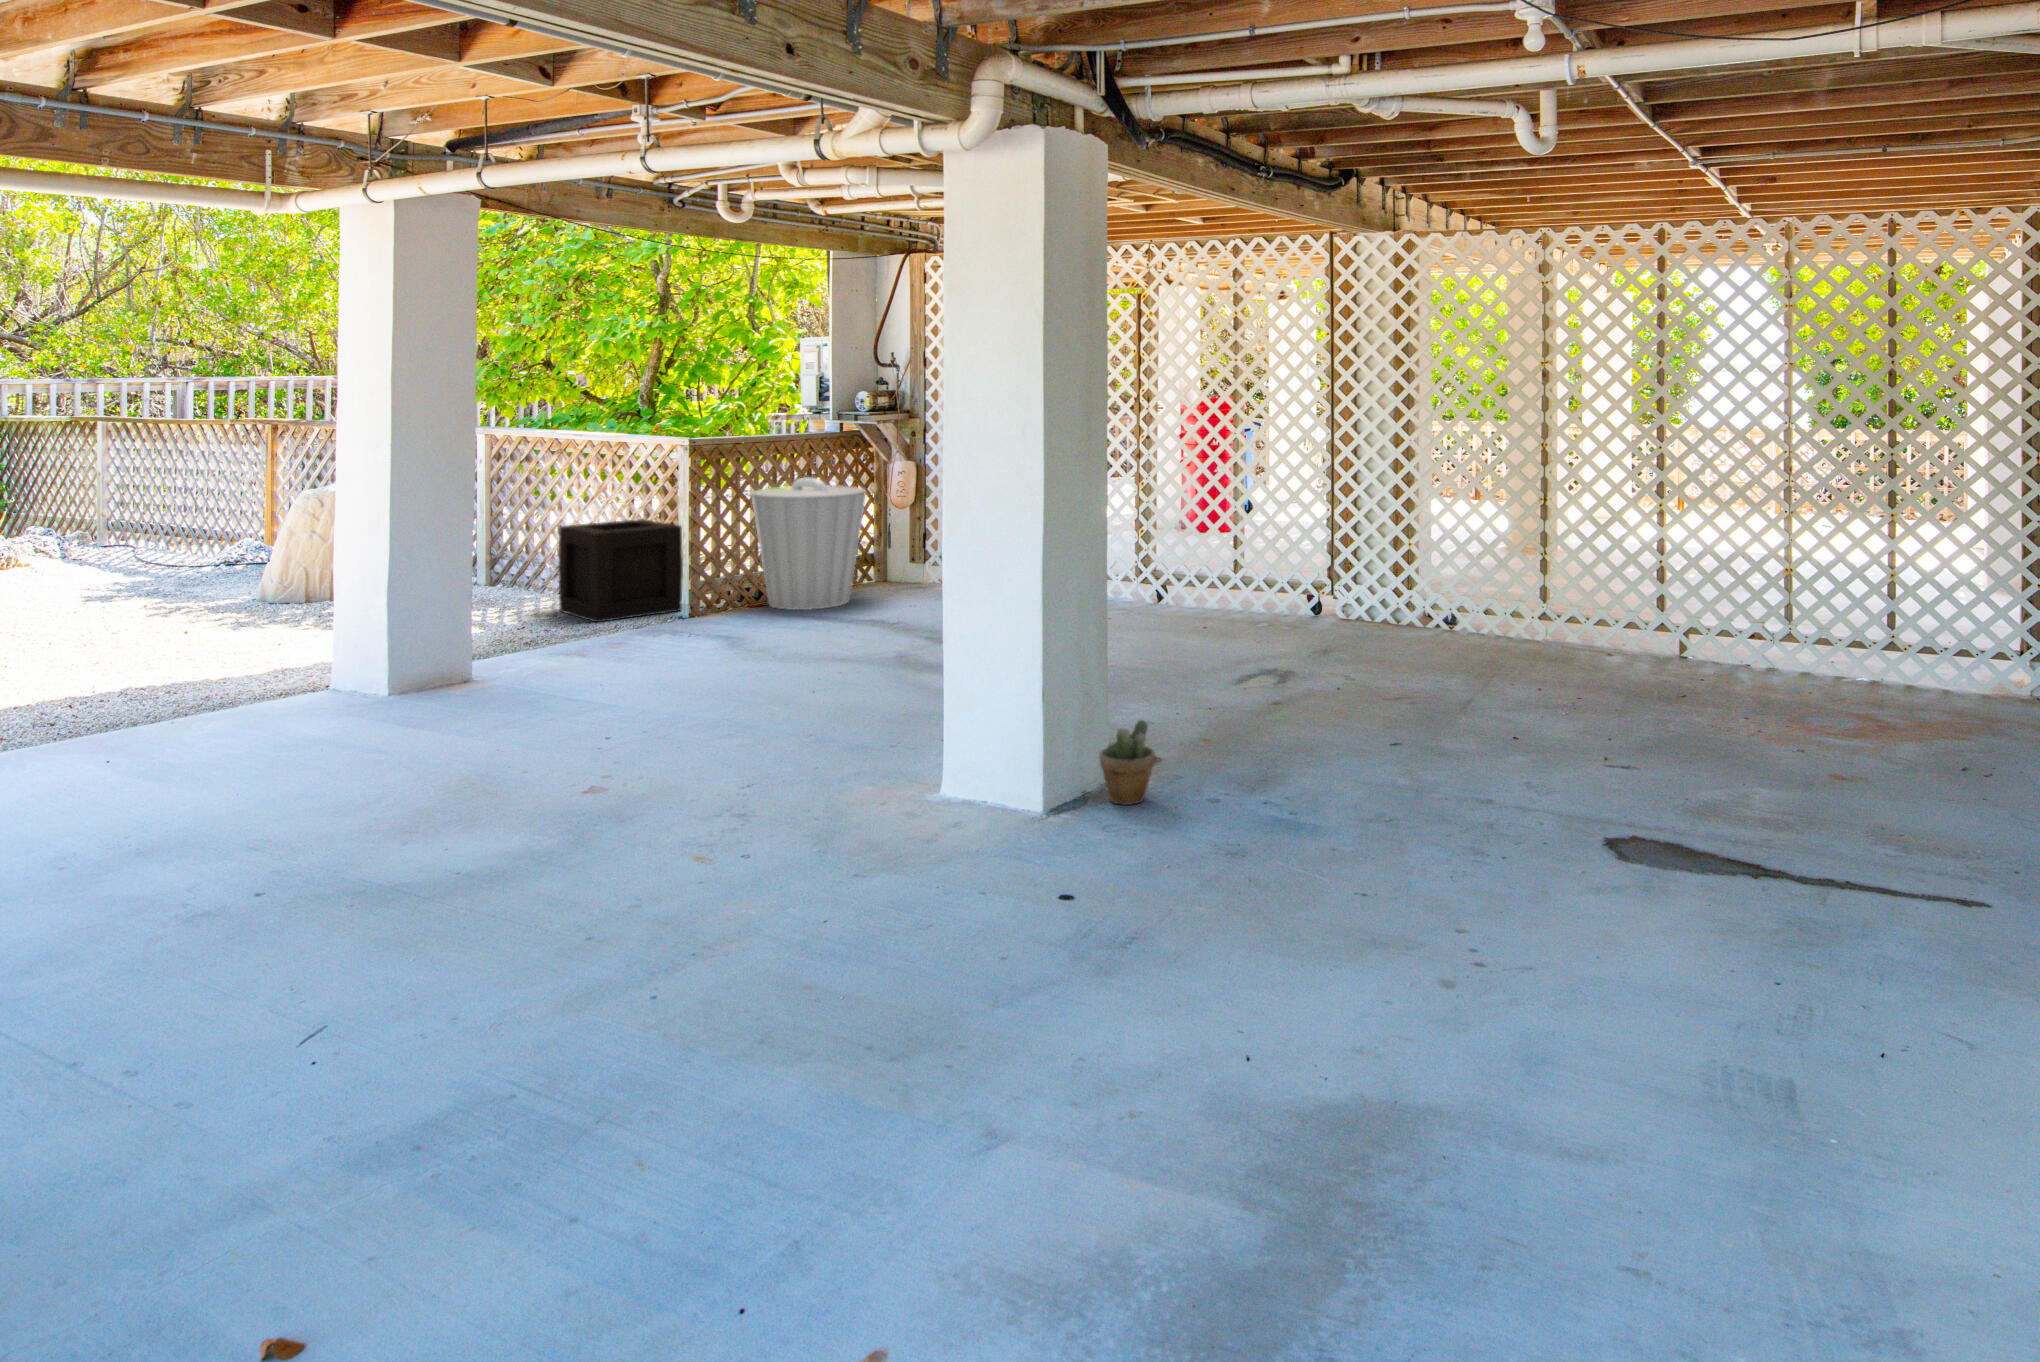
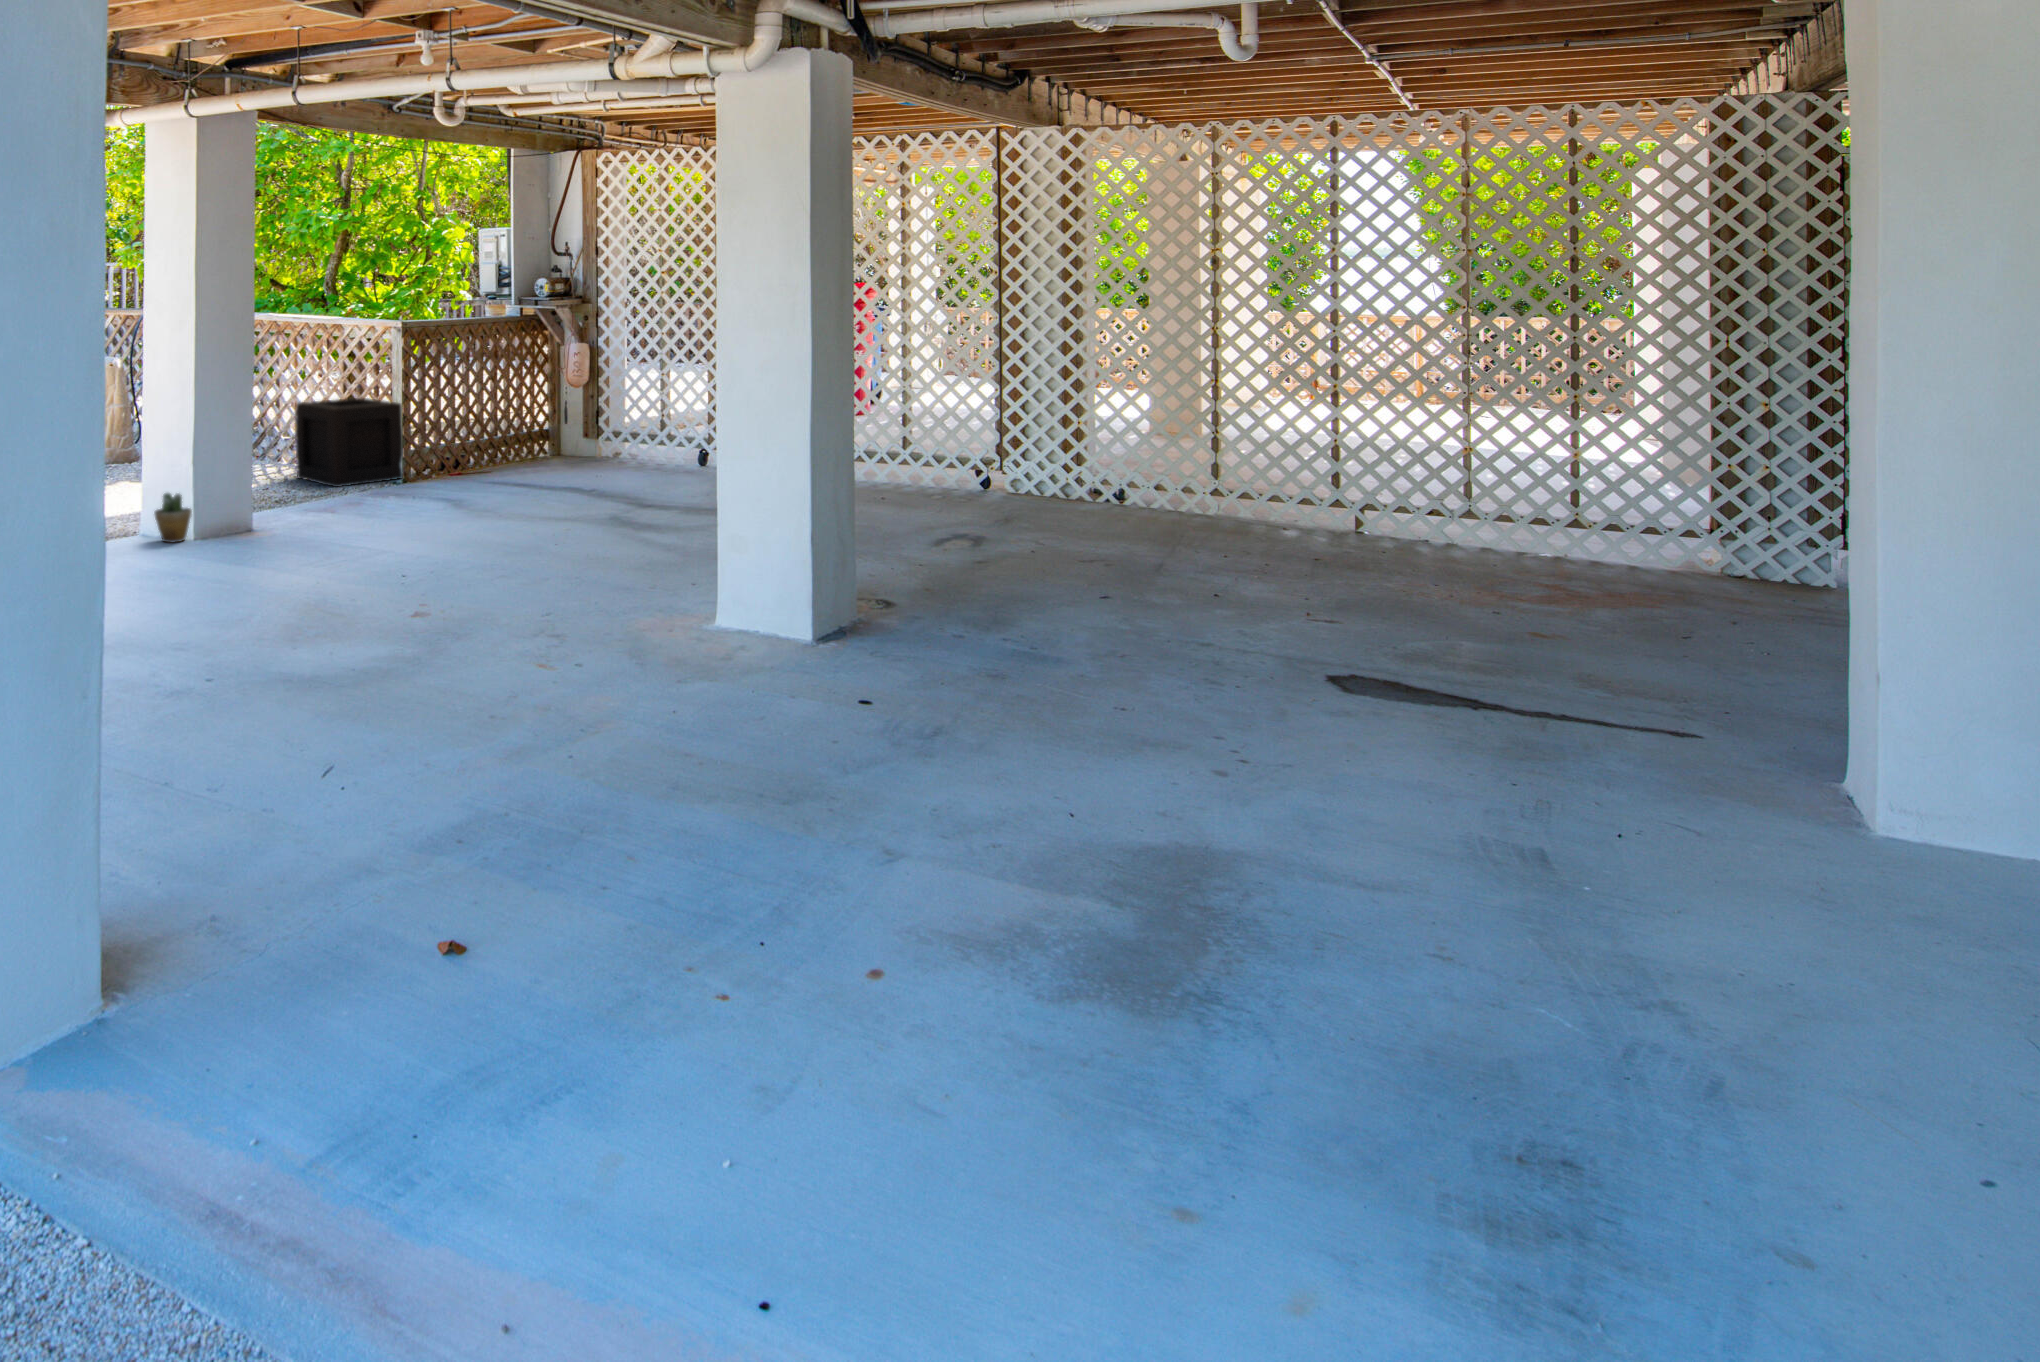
trash can: present [752,477,866,610] -> none [459,360,560,479]
potted plant: present [1099,720,1155,805] -> present [154,493,192,543]

